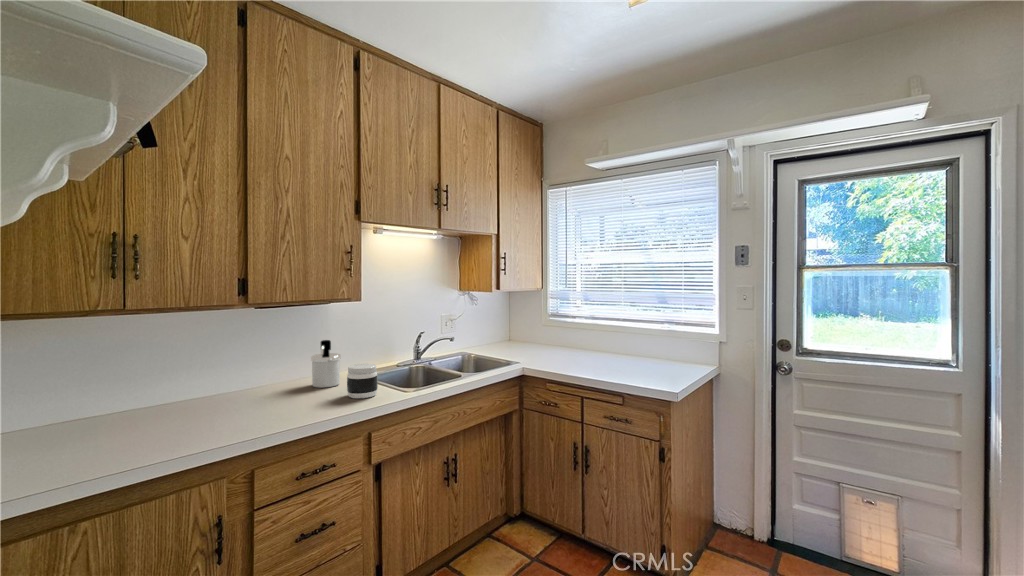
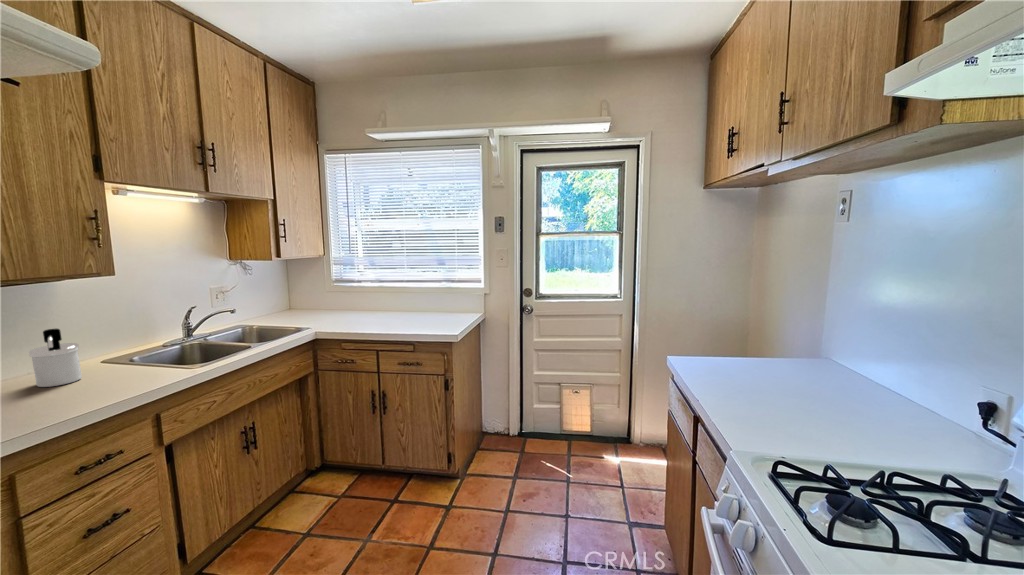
jar: present [347,364,378,398] -> none [98,350,145,391]

